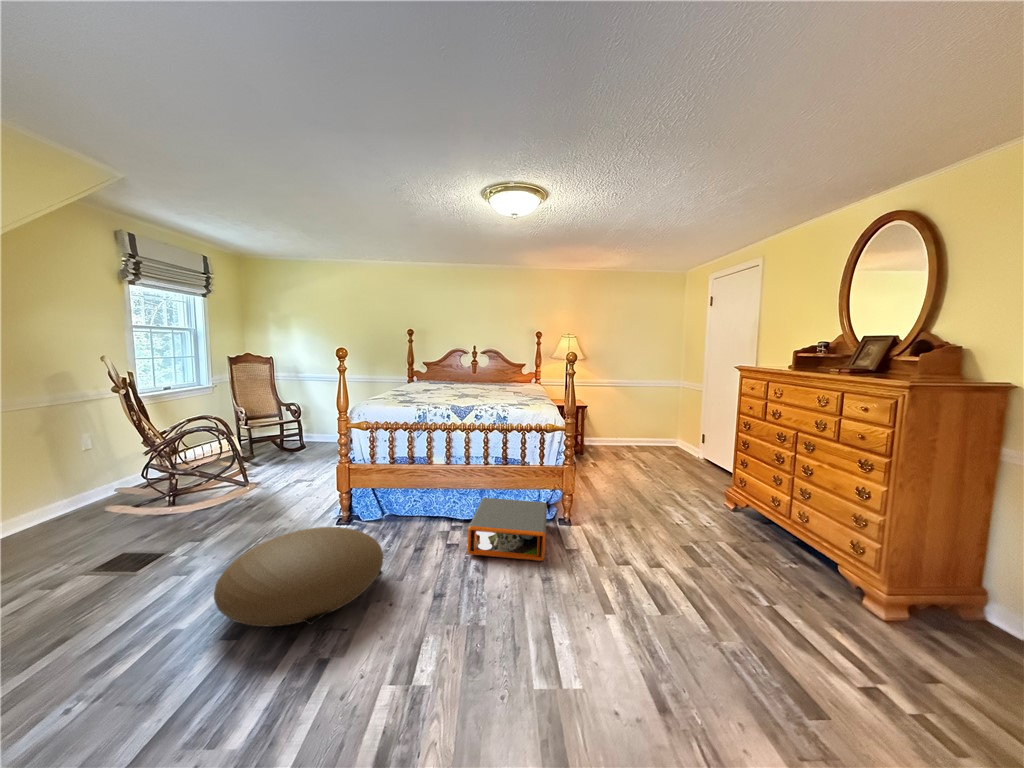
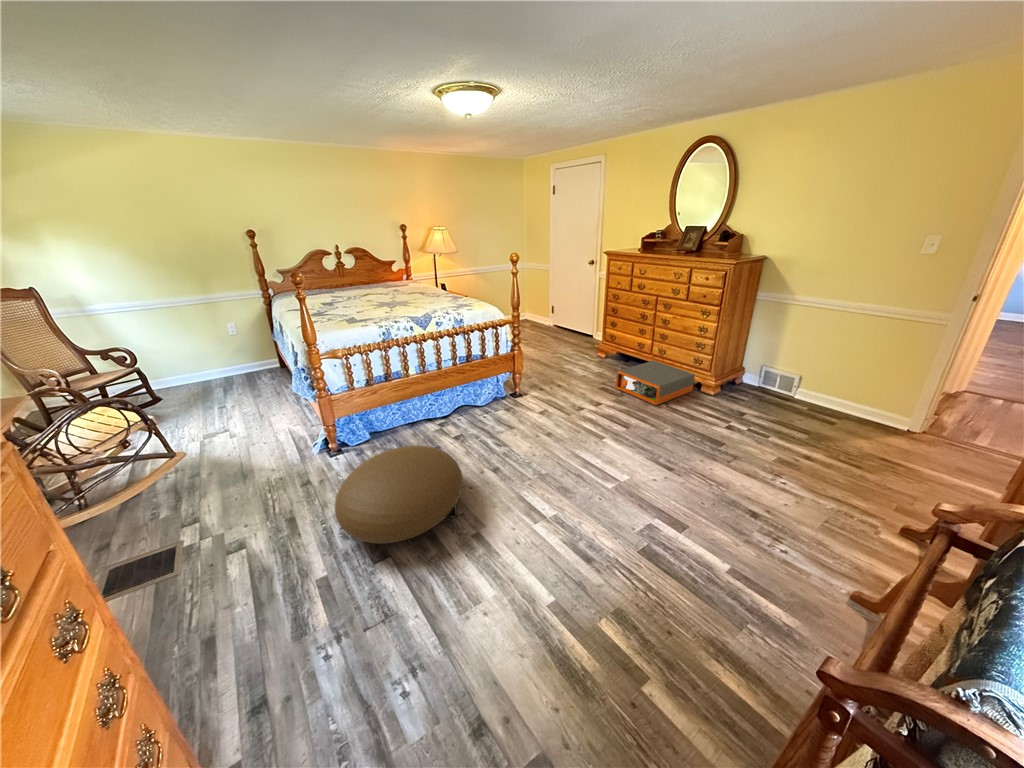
storage box: present [467,498,547,561] -> present [616,361,695,405]

